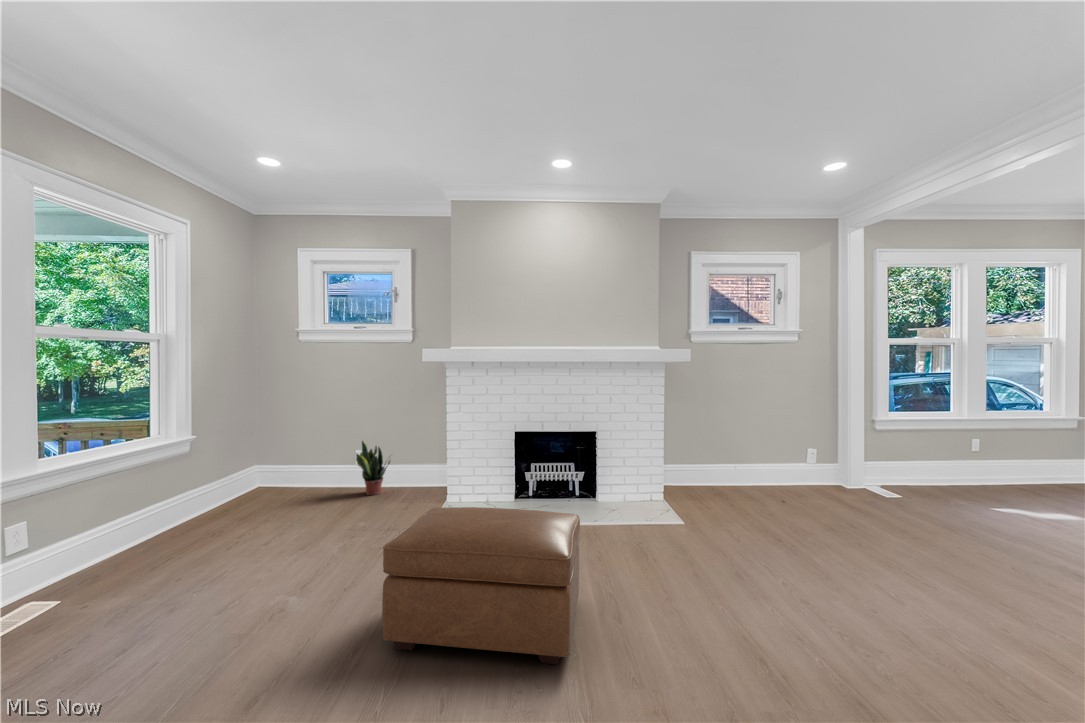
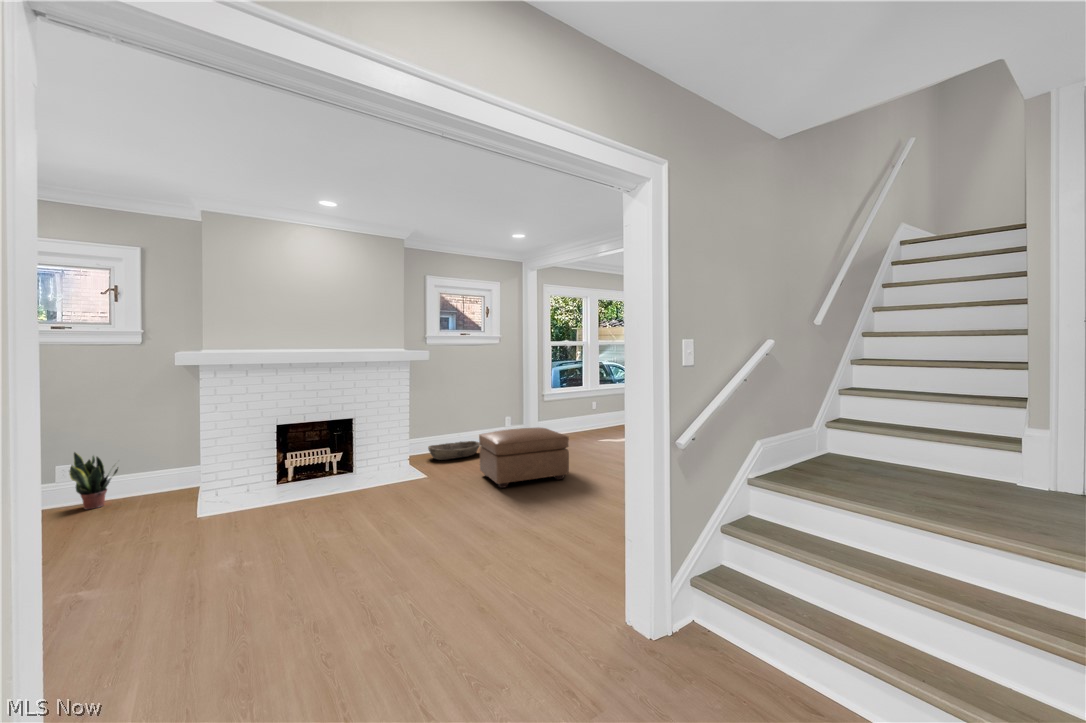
basket: none [692,476,767,499] -> present [428,441,480,460]
ottoman: present [382,507,580,664] -> present [479,428,569,488]

